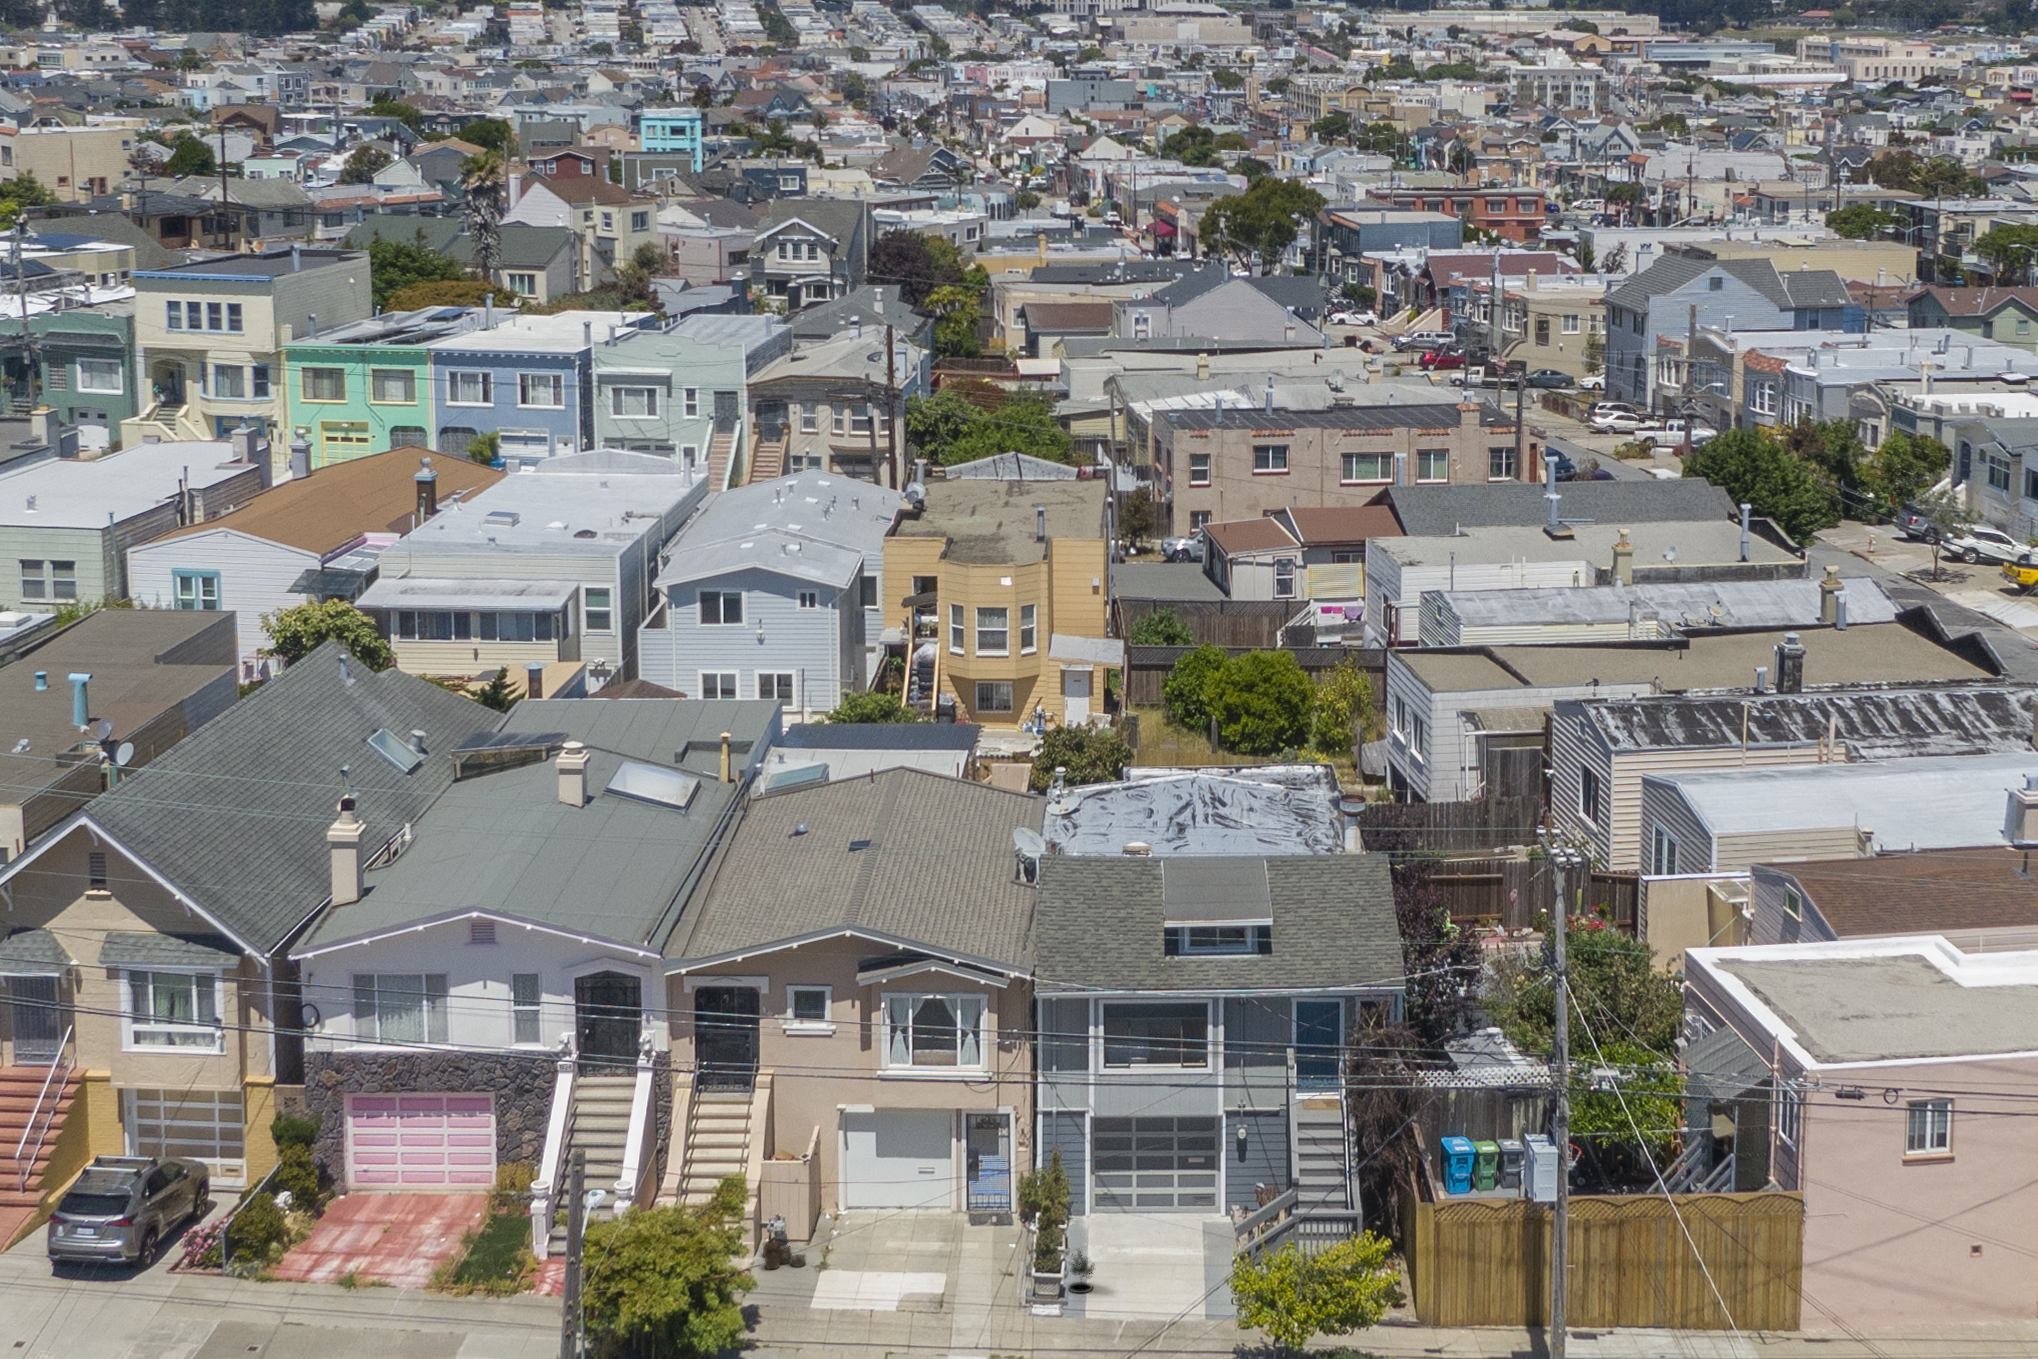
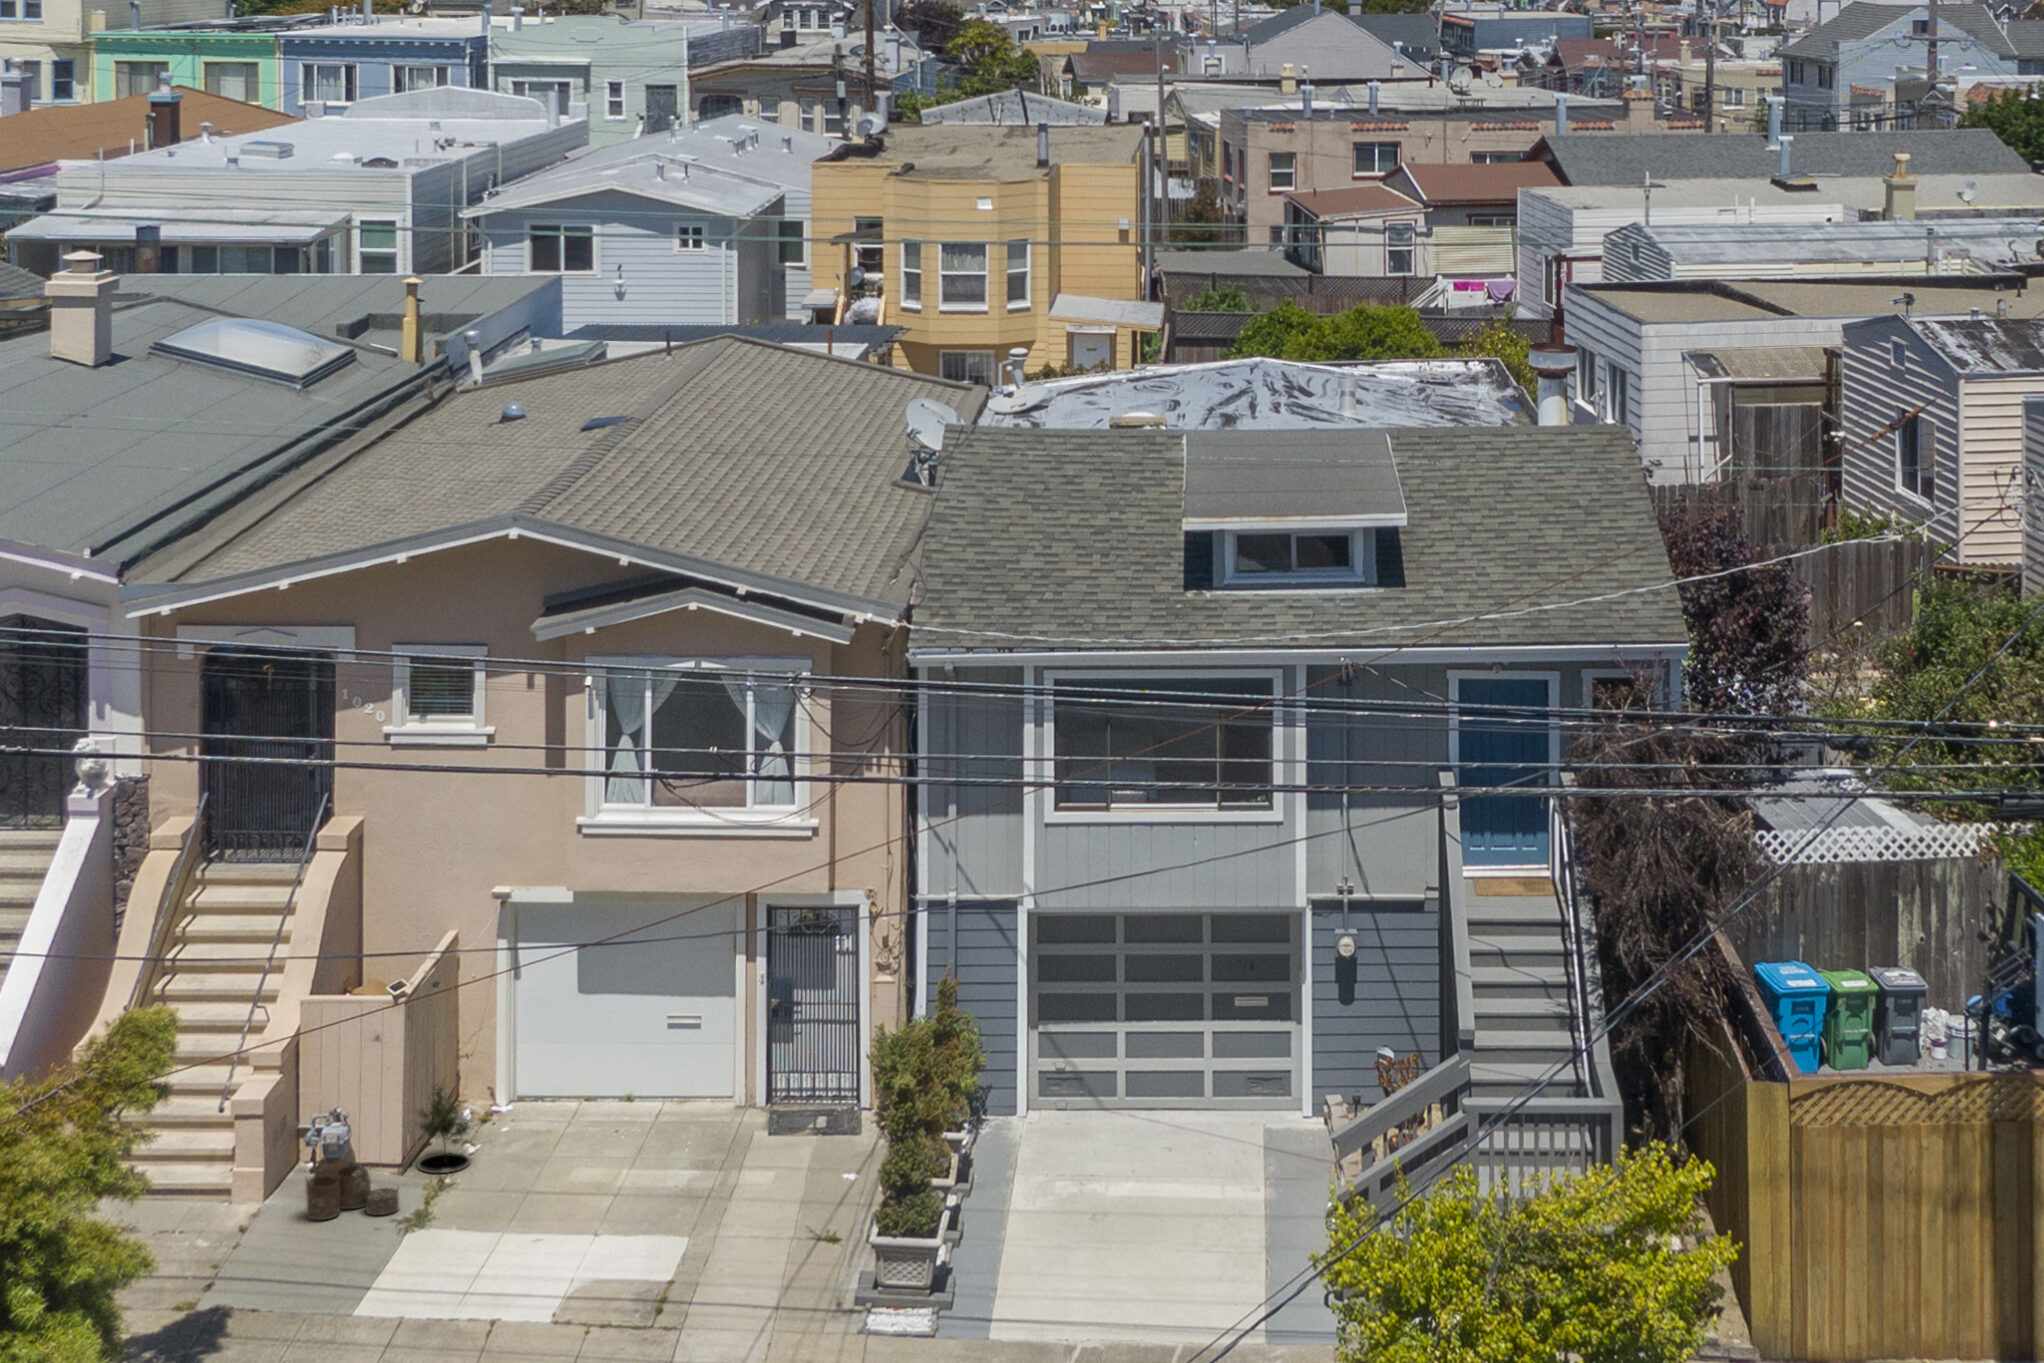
potted tree: present [1068,1250,1094,1293] -> present [417,1085,475,1173]

